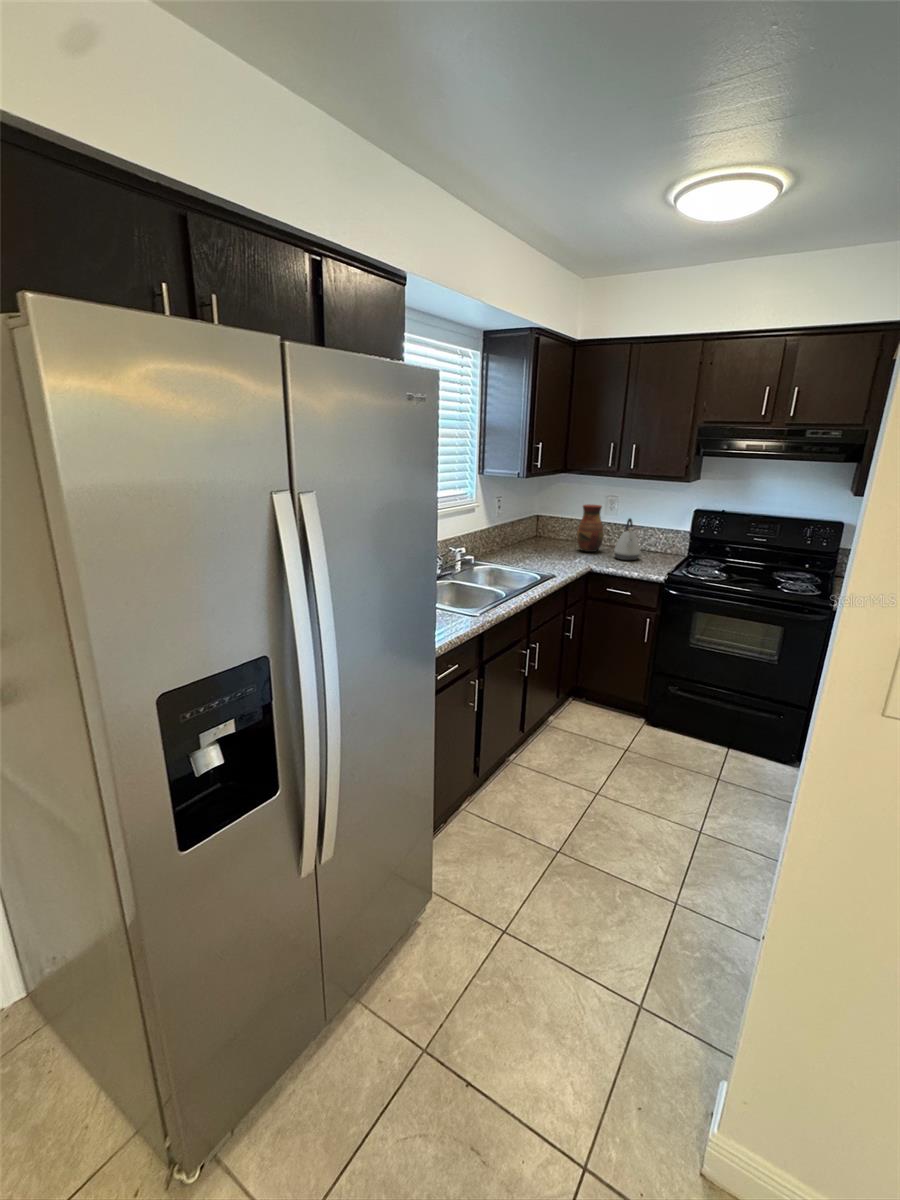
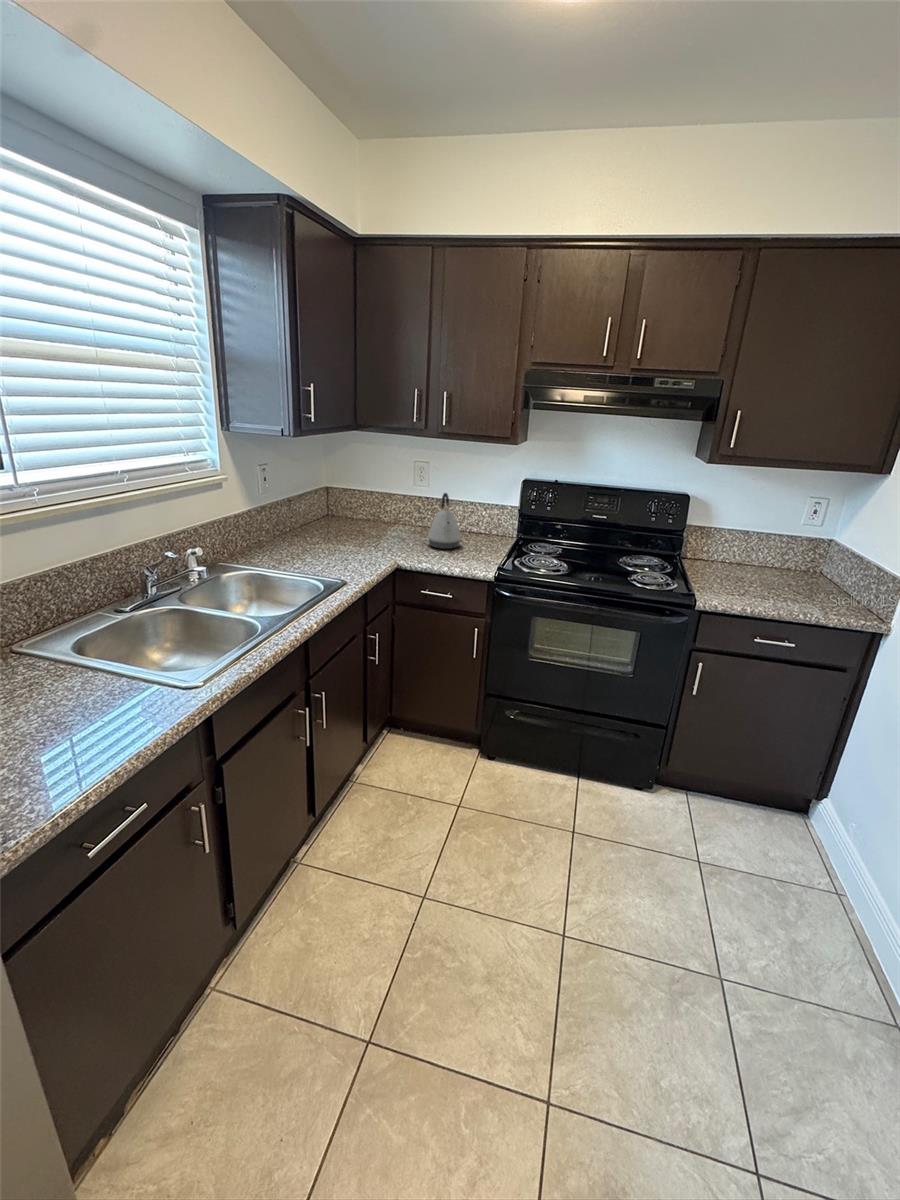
vase: present [577,505,604,552] -> none [379,474,414,538]

